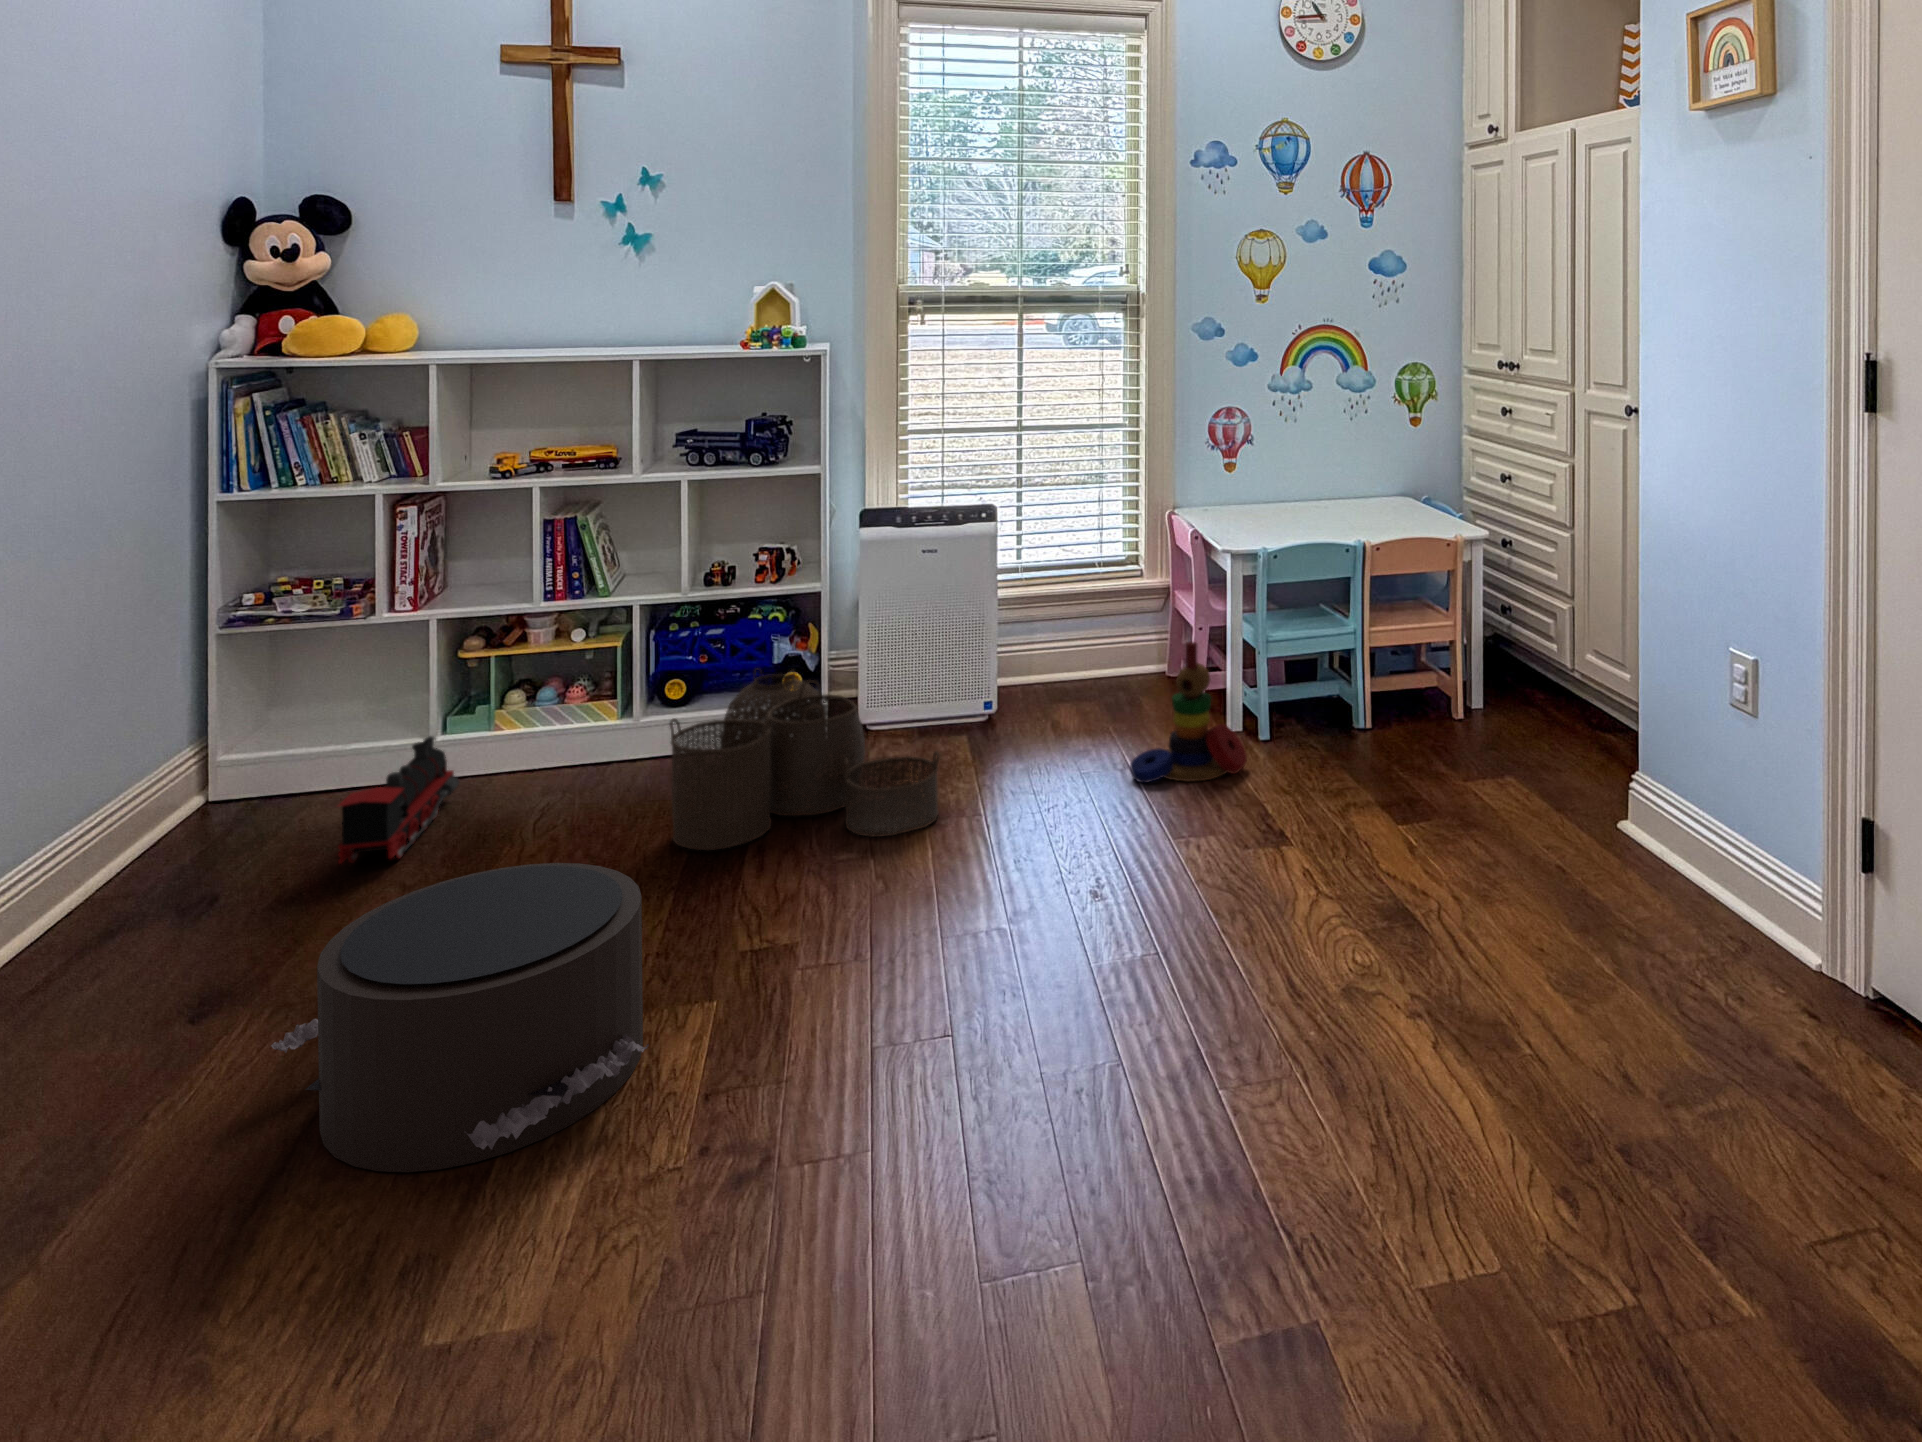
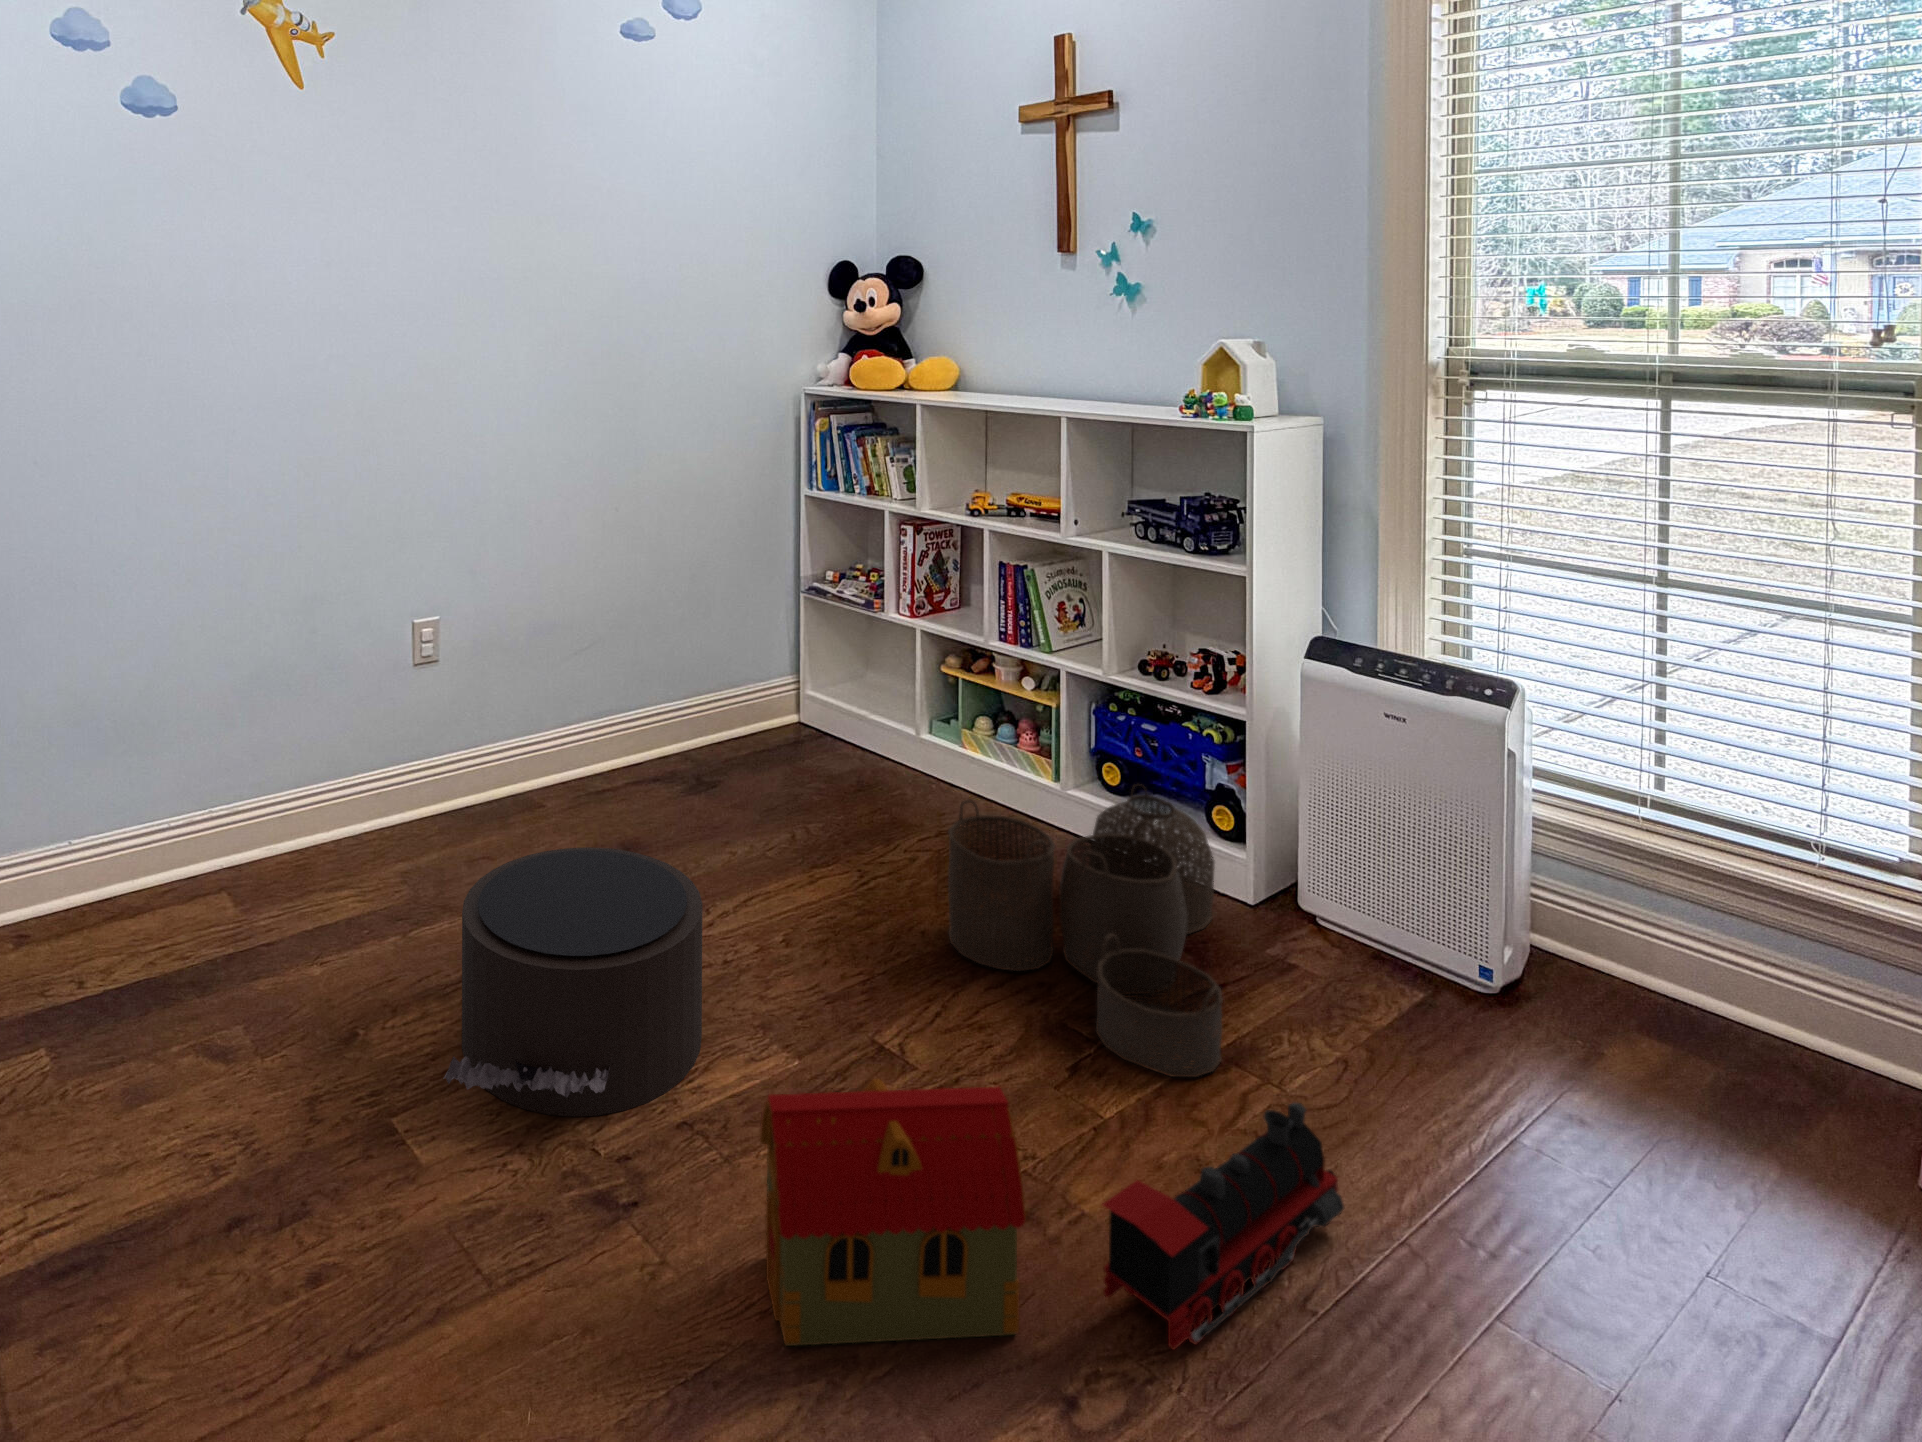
stacking toy: present [1130,642,1247,783] -> none [1555,1049,1851,1372]
toy train: present [338,736,459,864] -> present [1102,1103,1344,1350]
toy house: none [865,809,1039,1051] -> present [760,1079,1026,1346]

